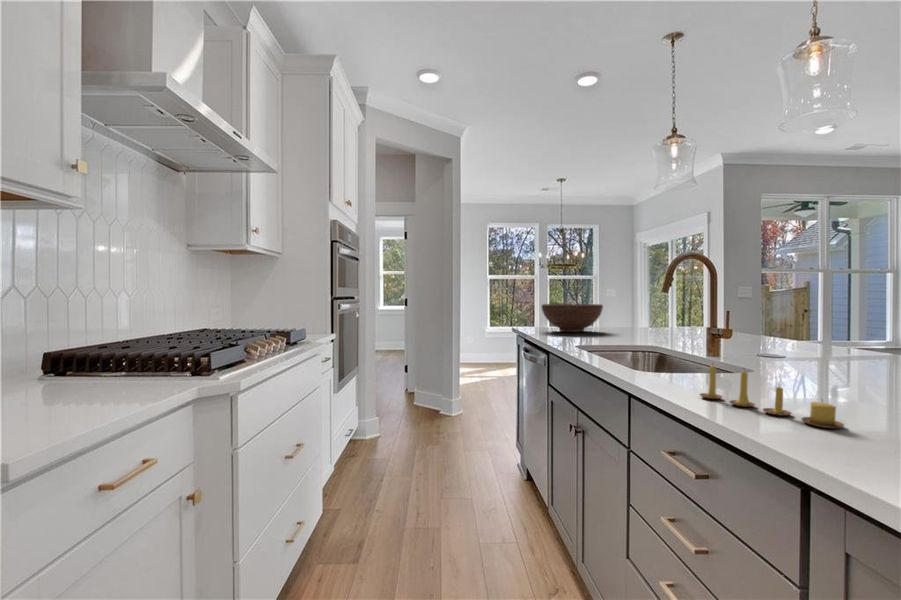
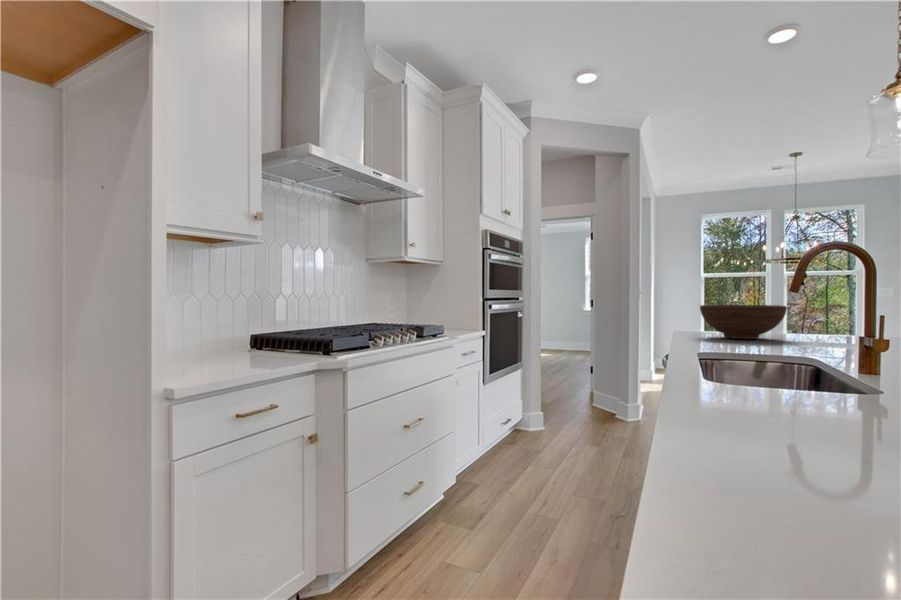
candle: present [700,365,844,428] -> none [708,375,830,473]

